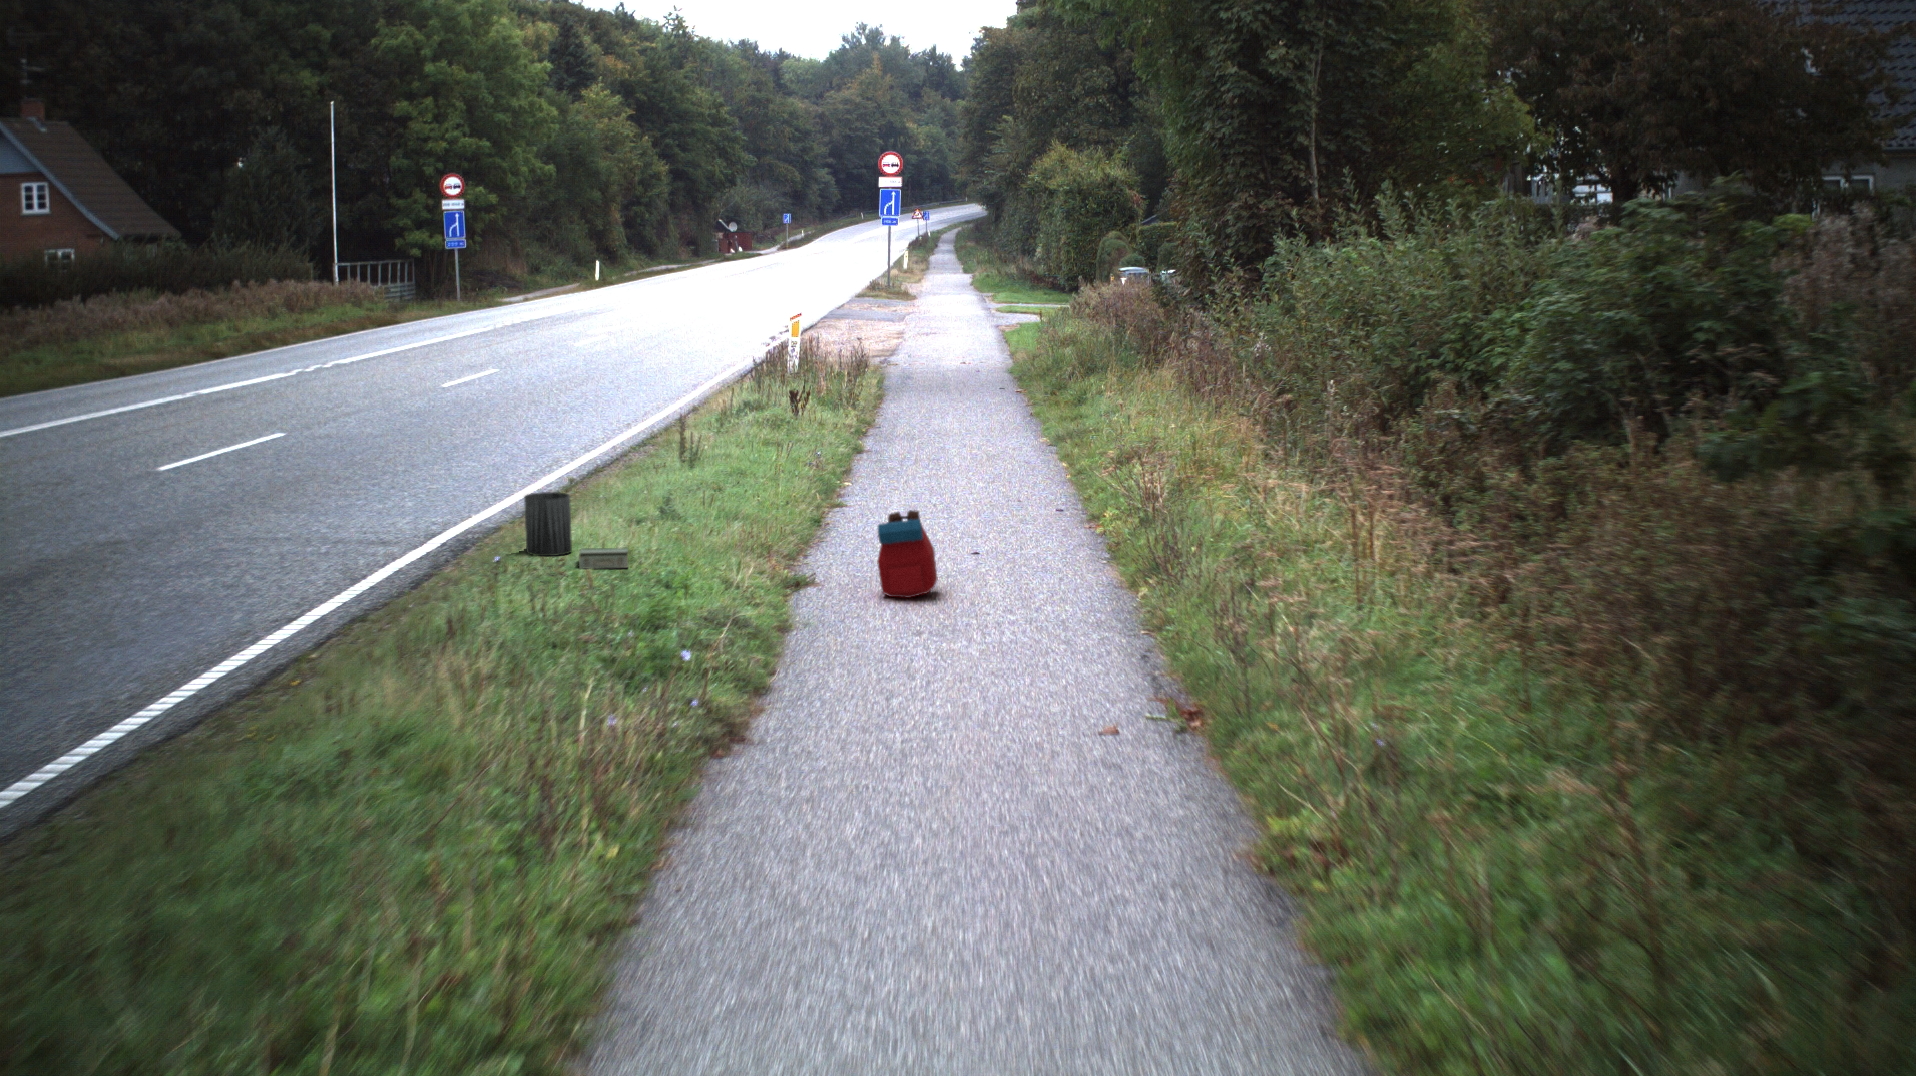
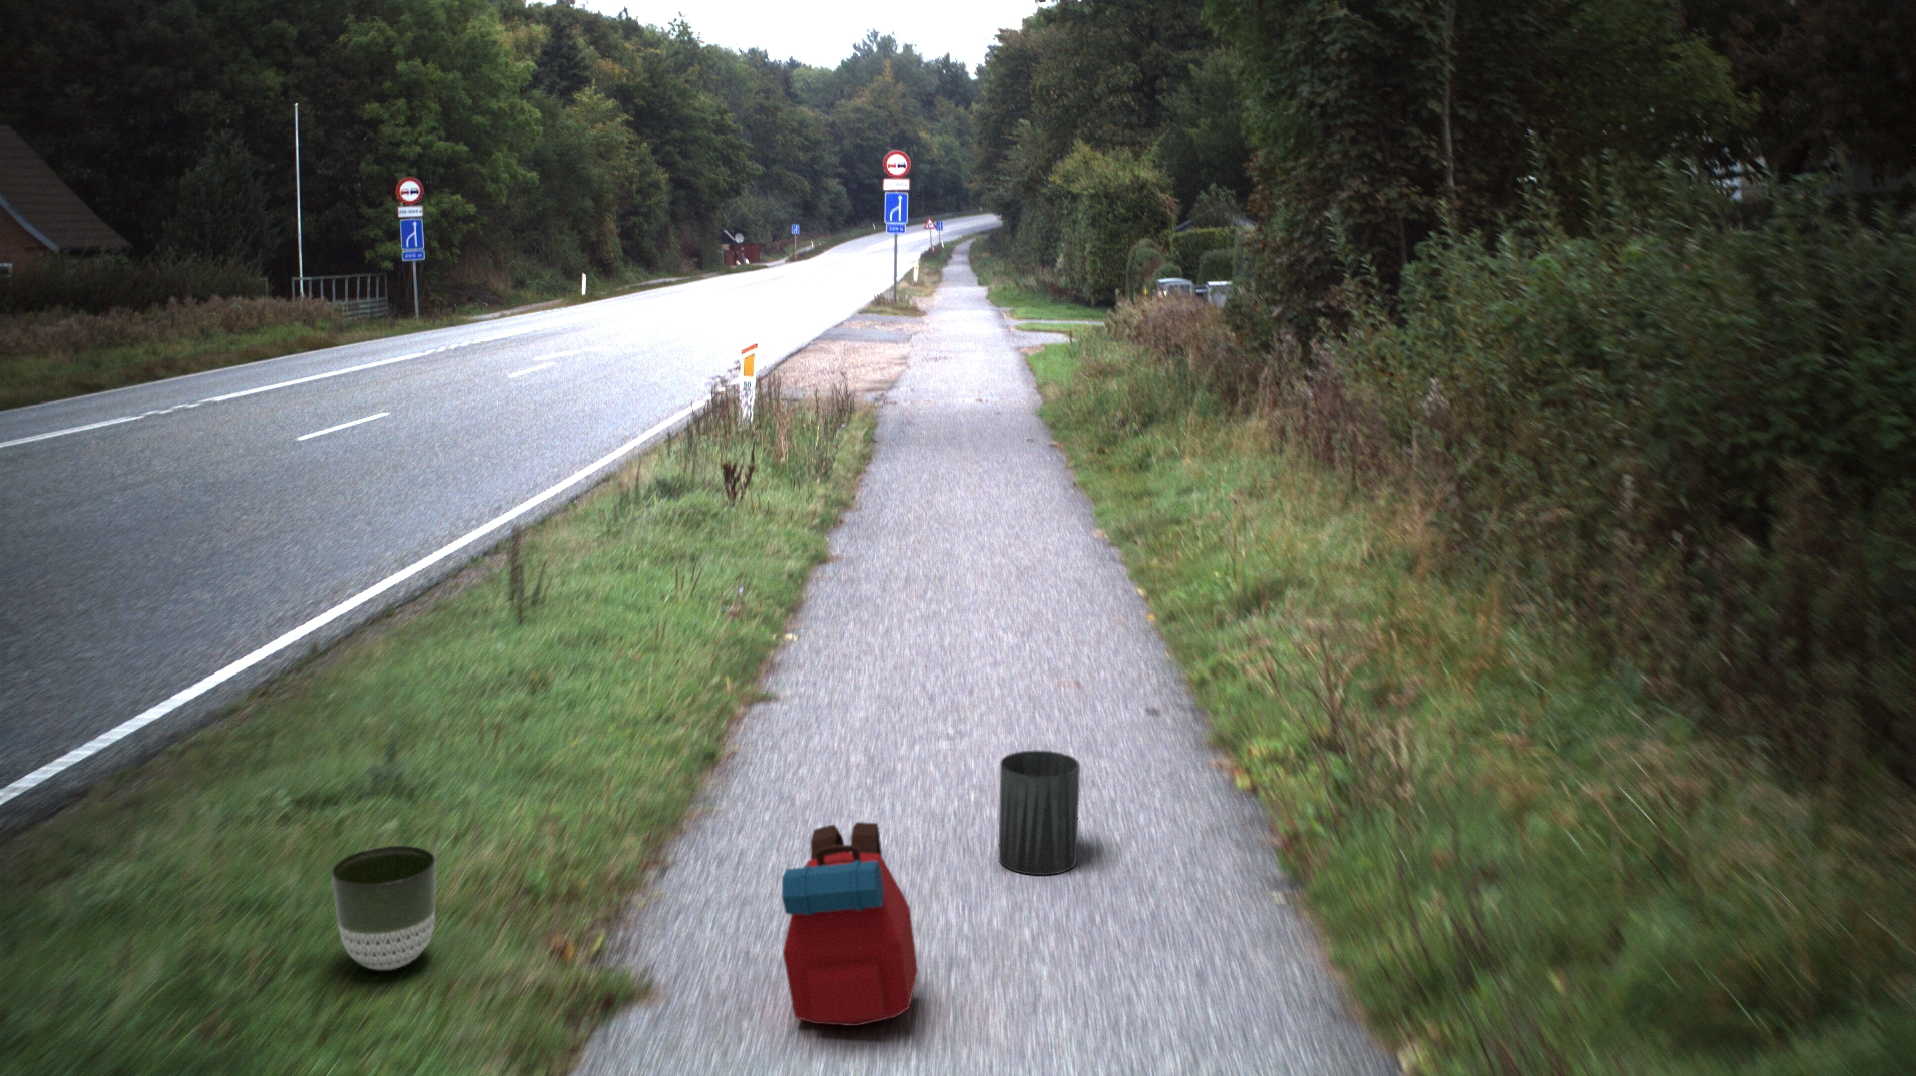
trash can: present [524,492,572,556] -> present [999,750,1080,875]
planter: none [672,519,717,571] -> present [332,846,435,970]
toolbox: present [579,548,628,569] -> none [123,905,257,973]

